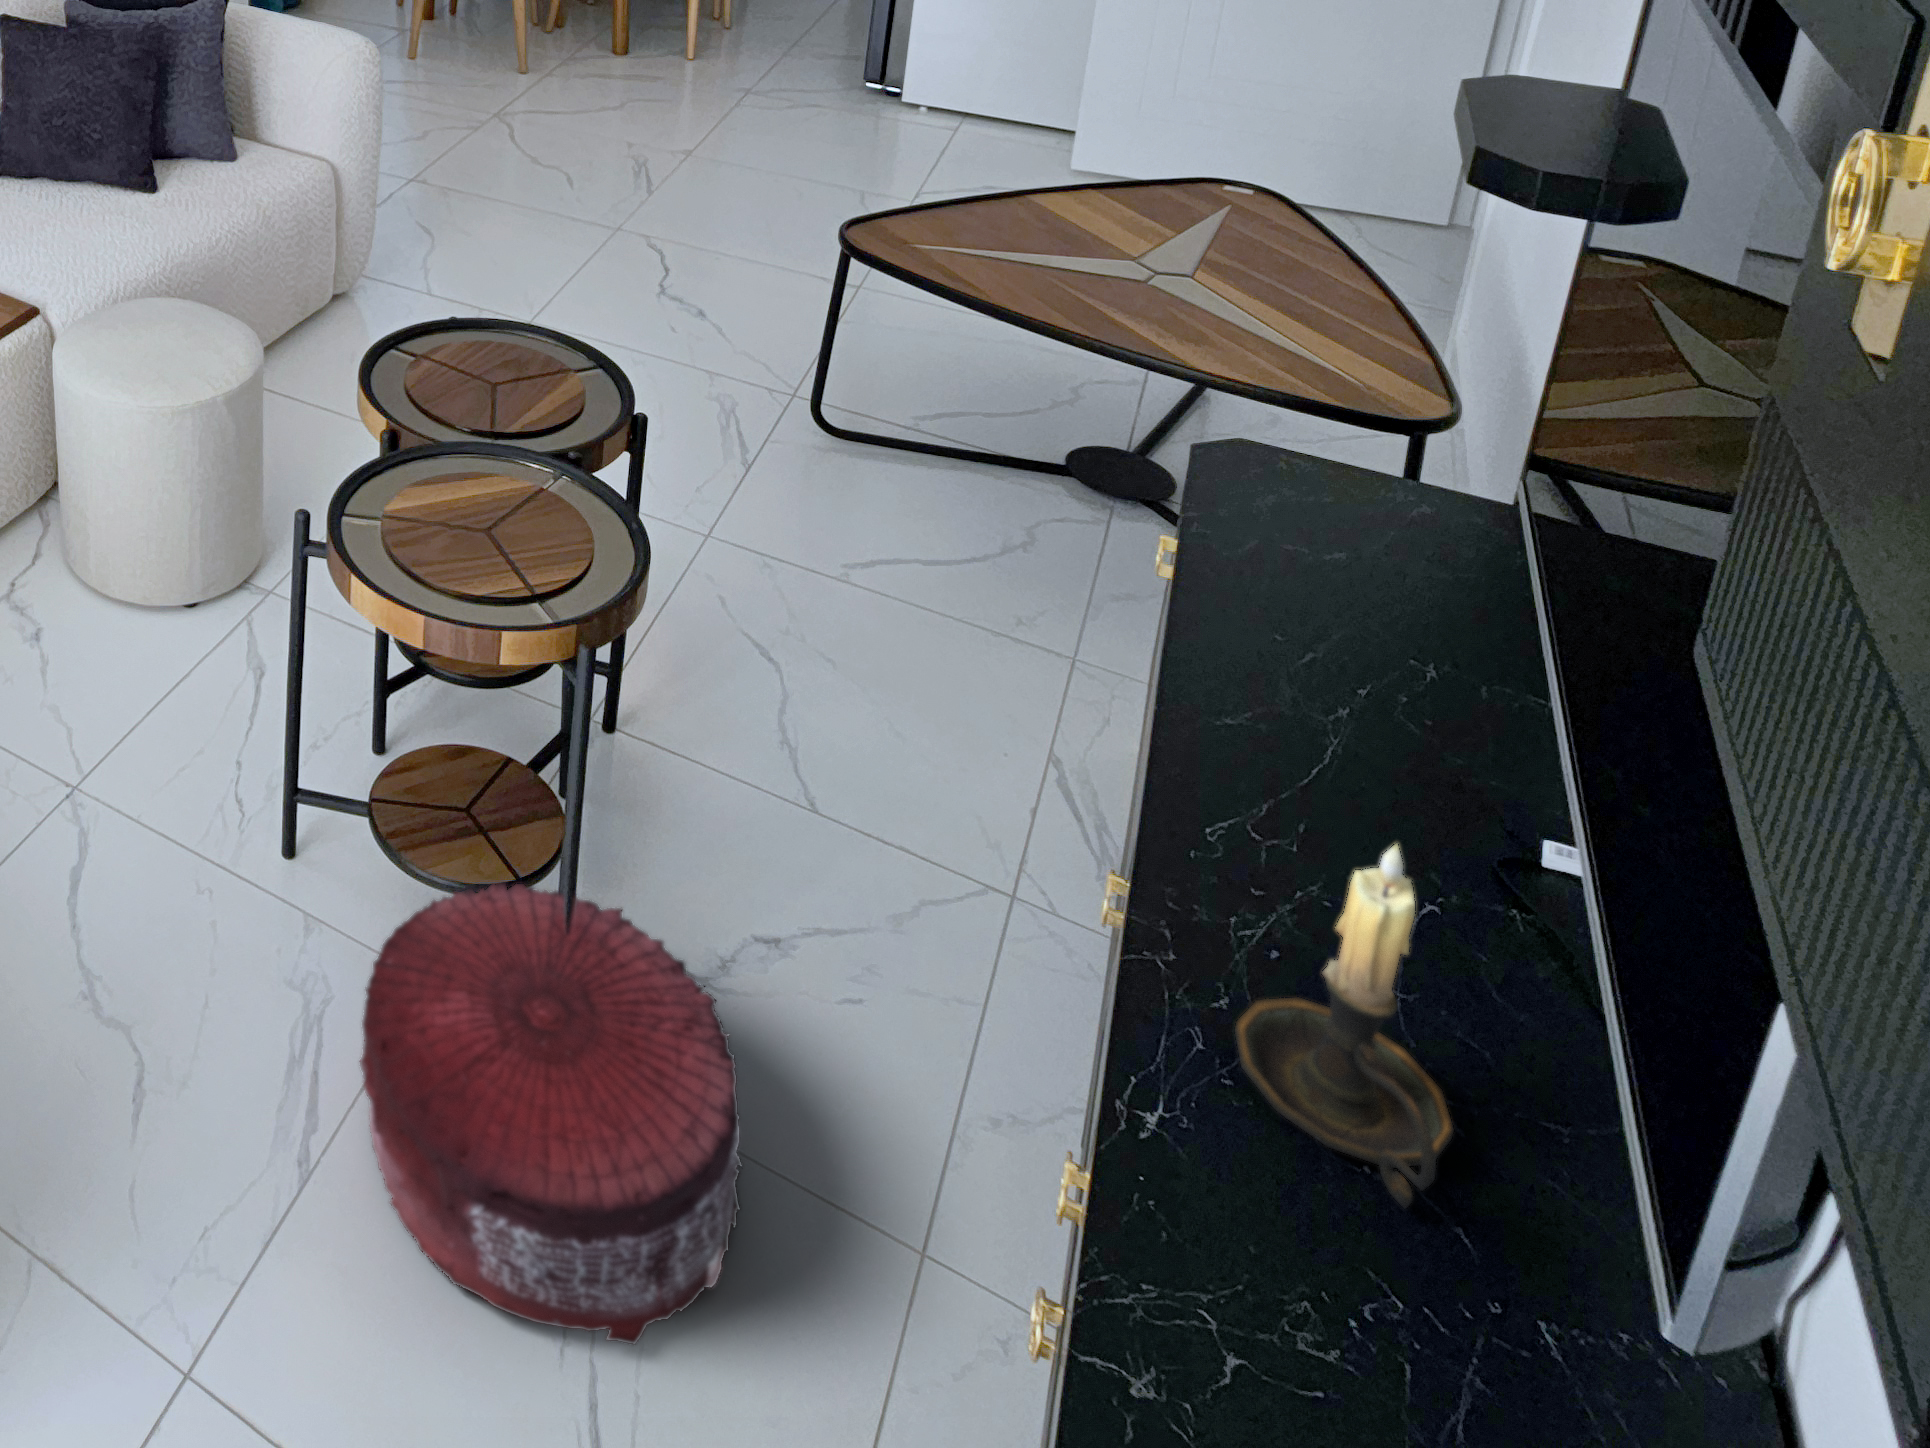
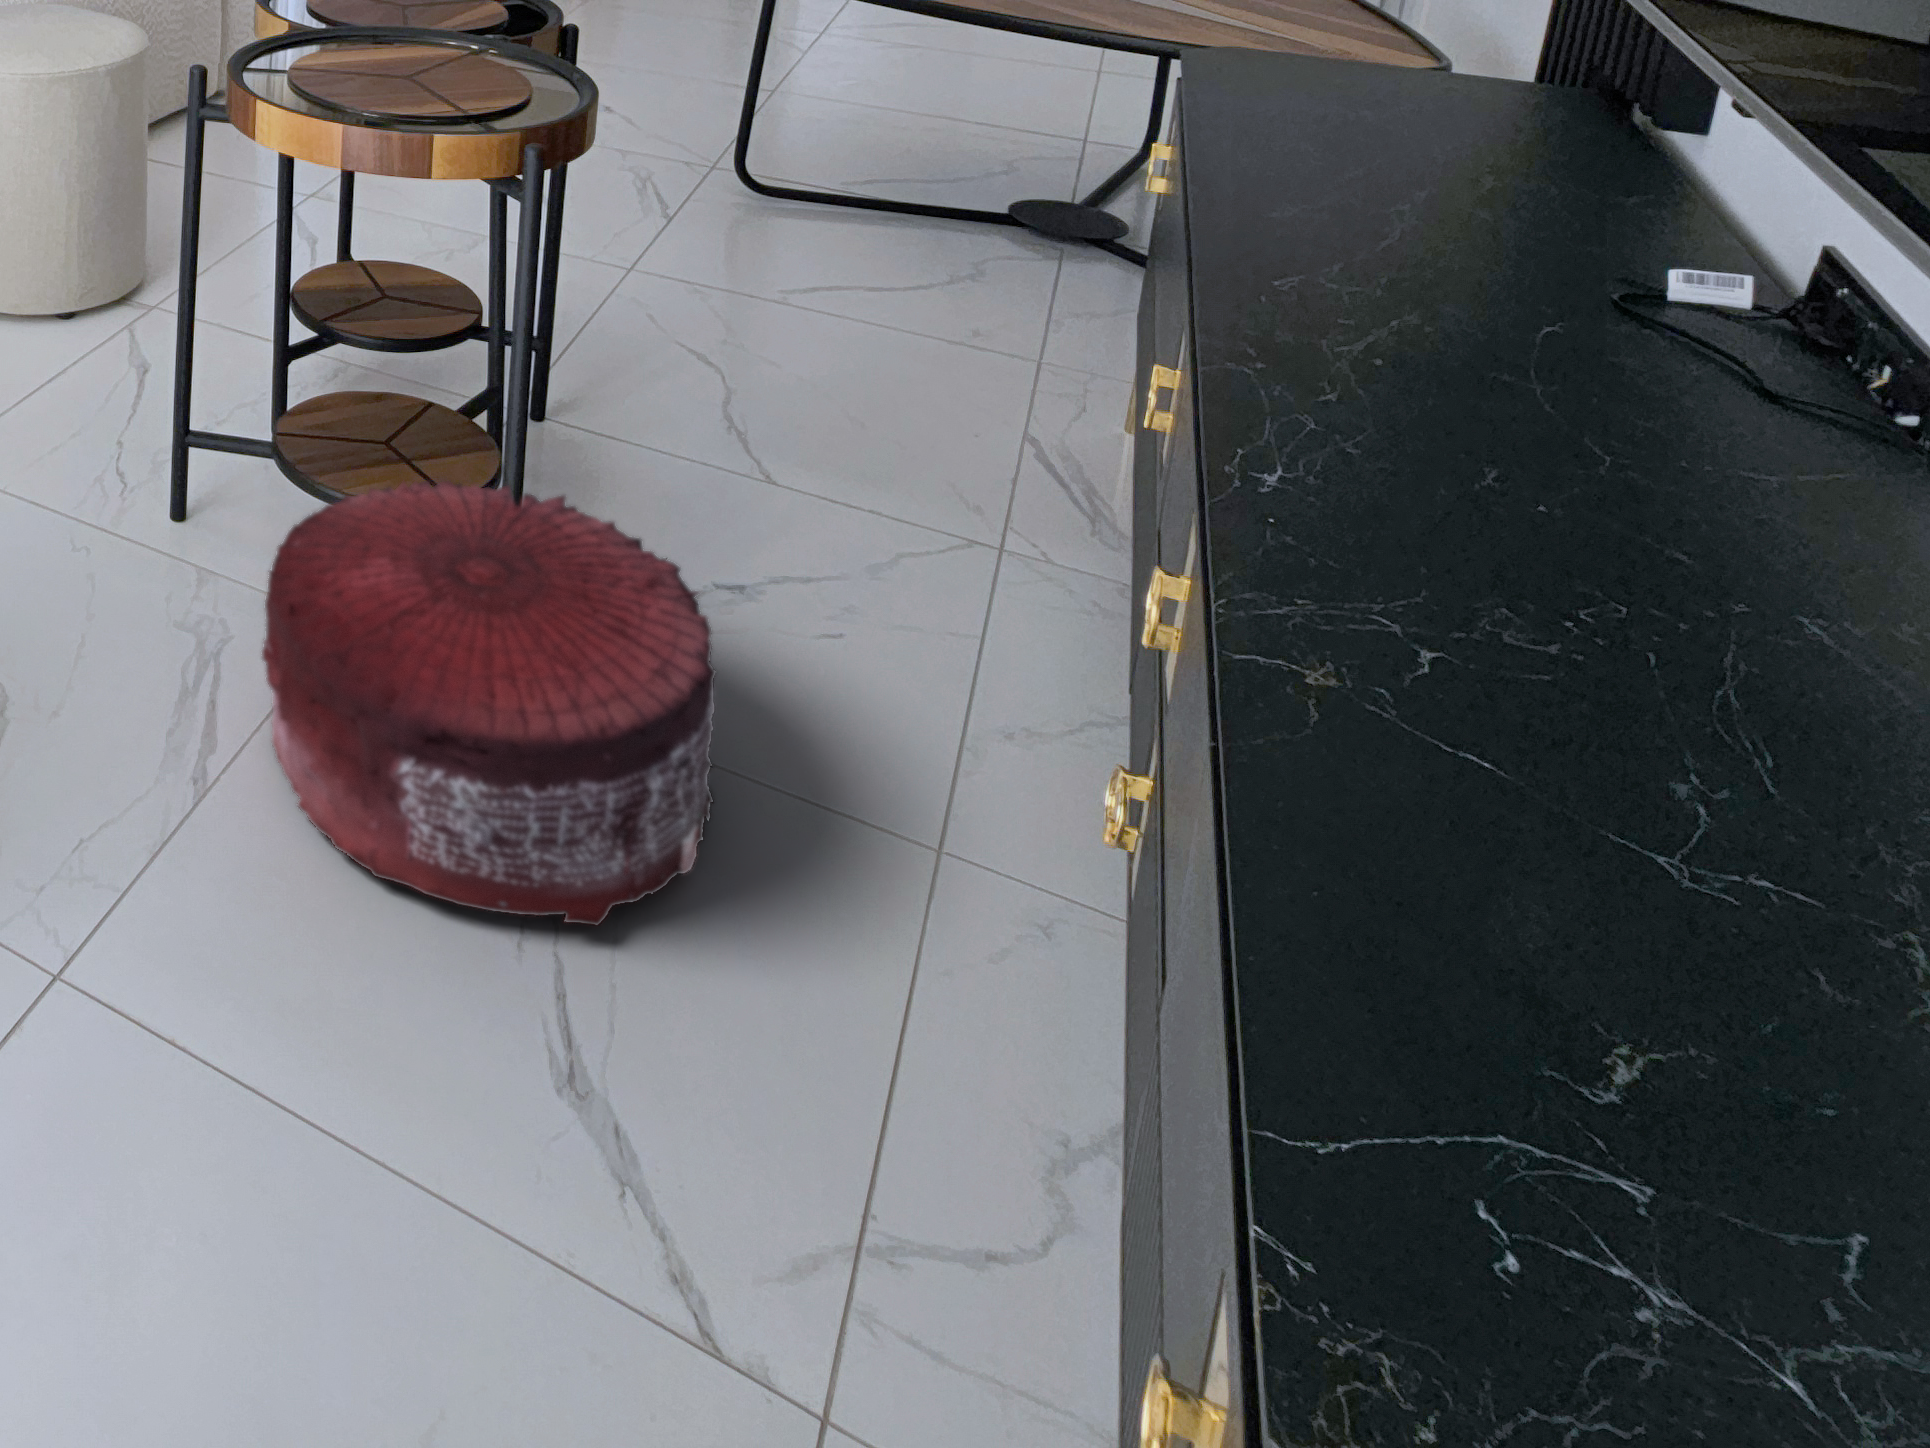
candle holder: present [1235,845,1453,1208] -> none [1346,74,1642,524]

